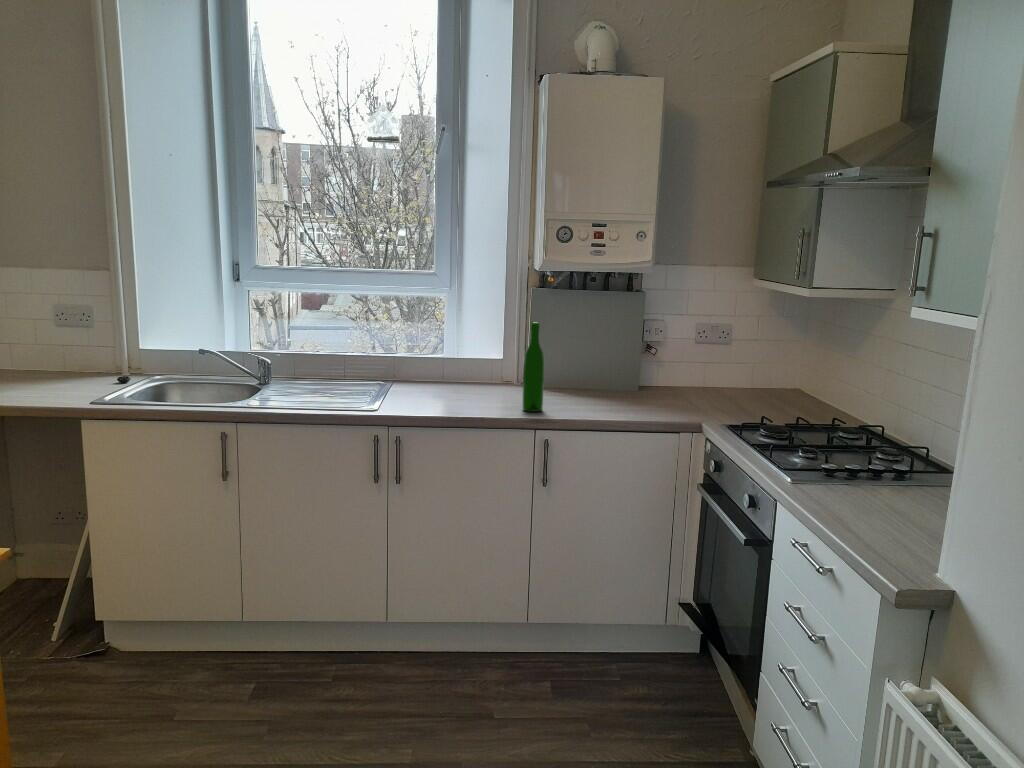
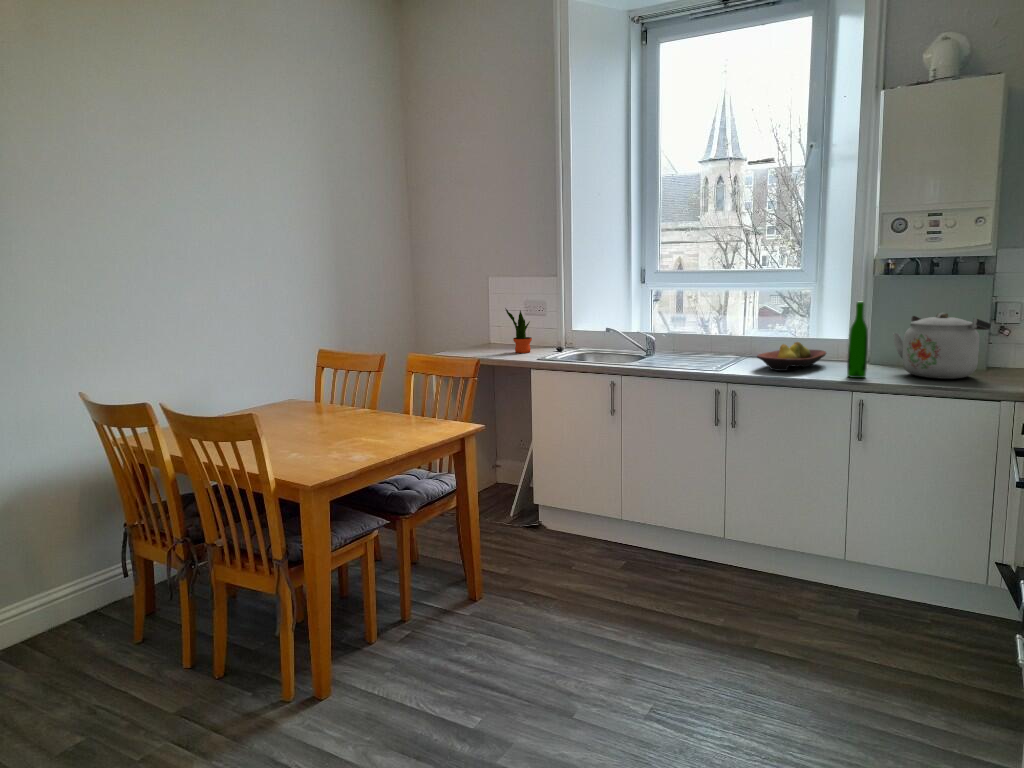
potted plant: none [20,319,73,389] -> present [505,308,532,353]
kettle: none [559,334,650,407] -> present [893,313,991,379]
fruit bowl: none [416,366,489,406] -> present [757,342,826,371]

